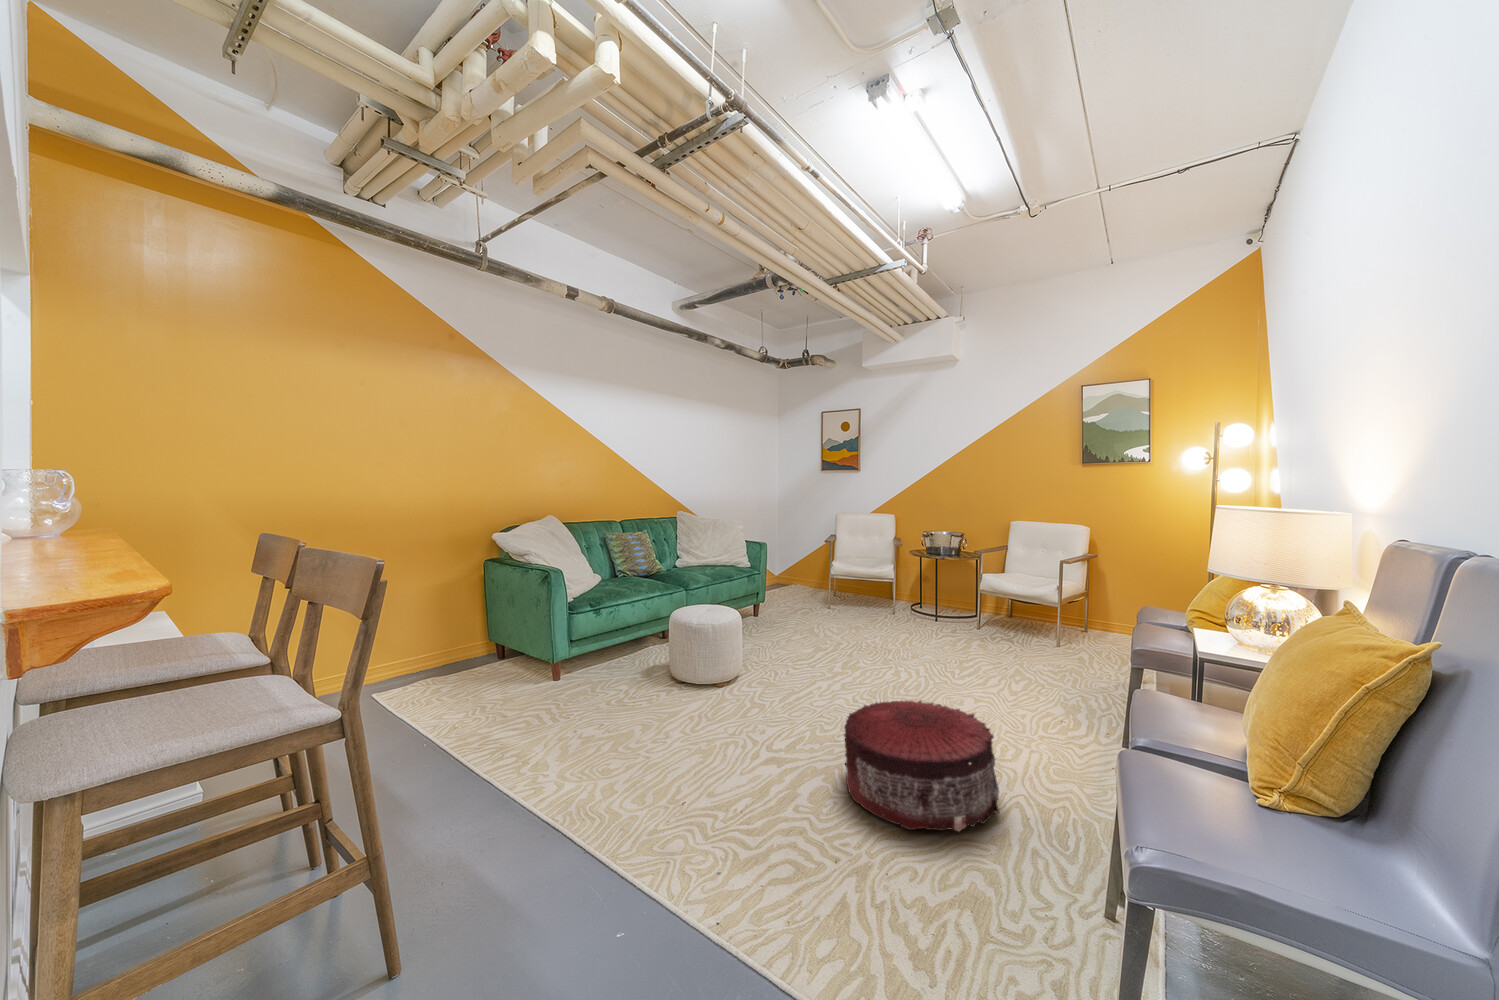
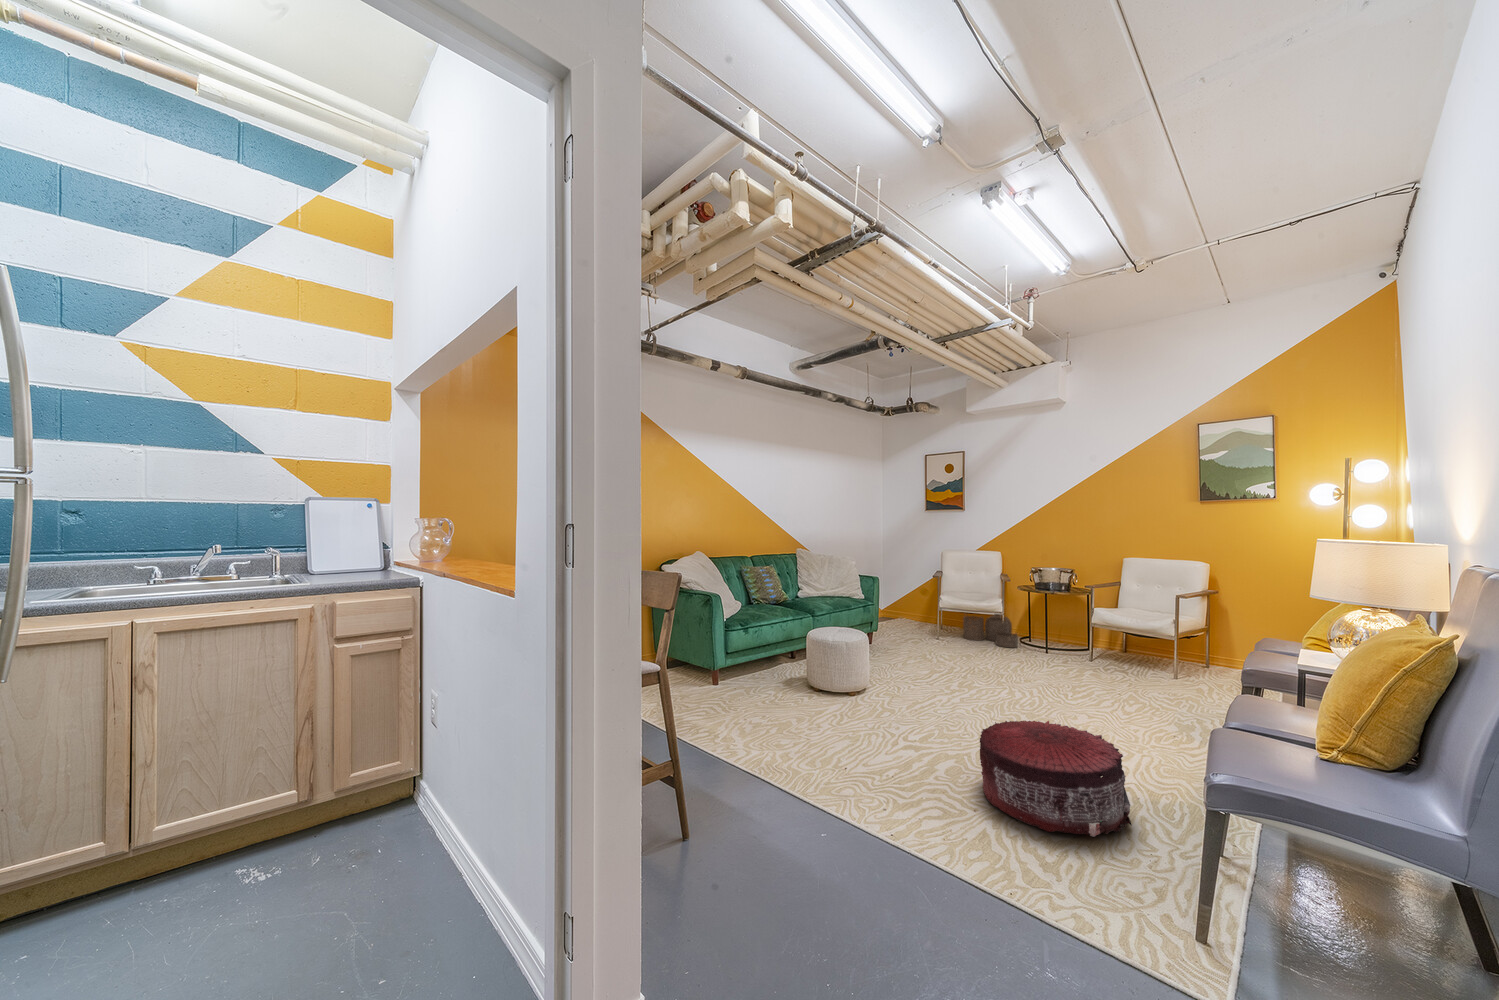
woven basket: none [853,580,906,617] -> present [963,614,1018,647]

